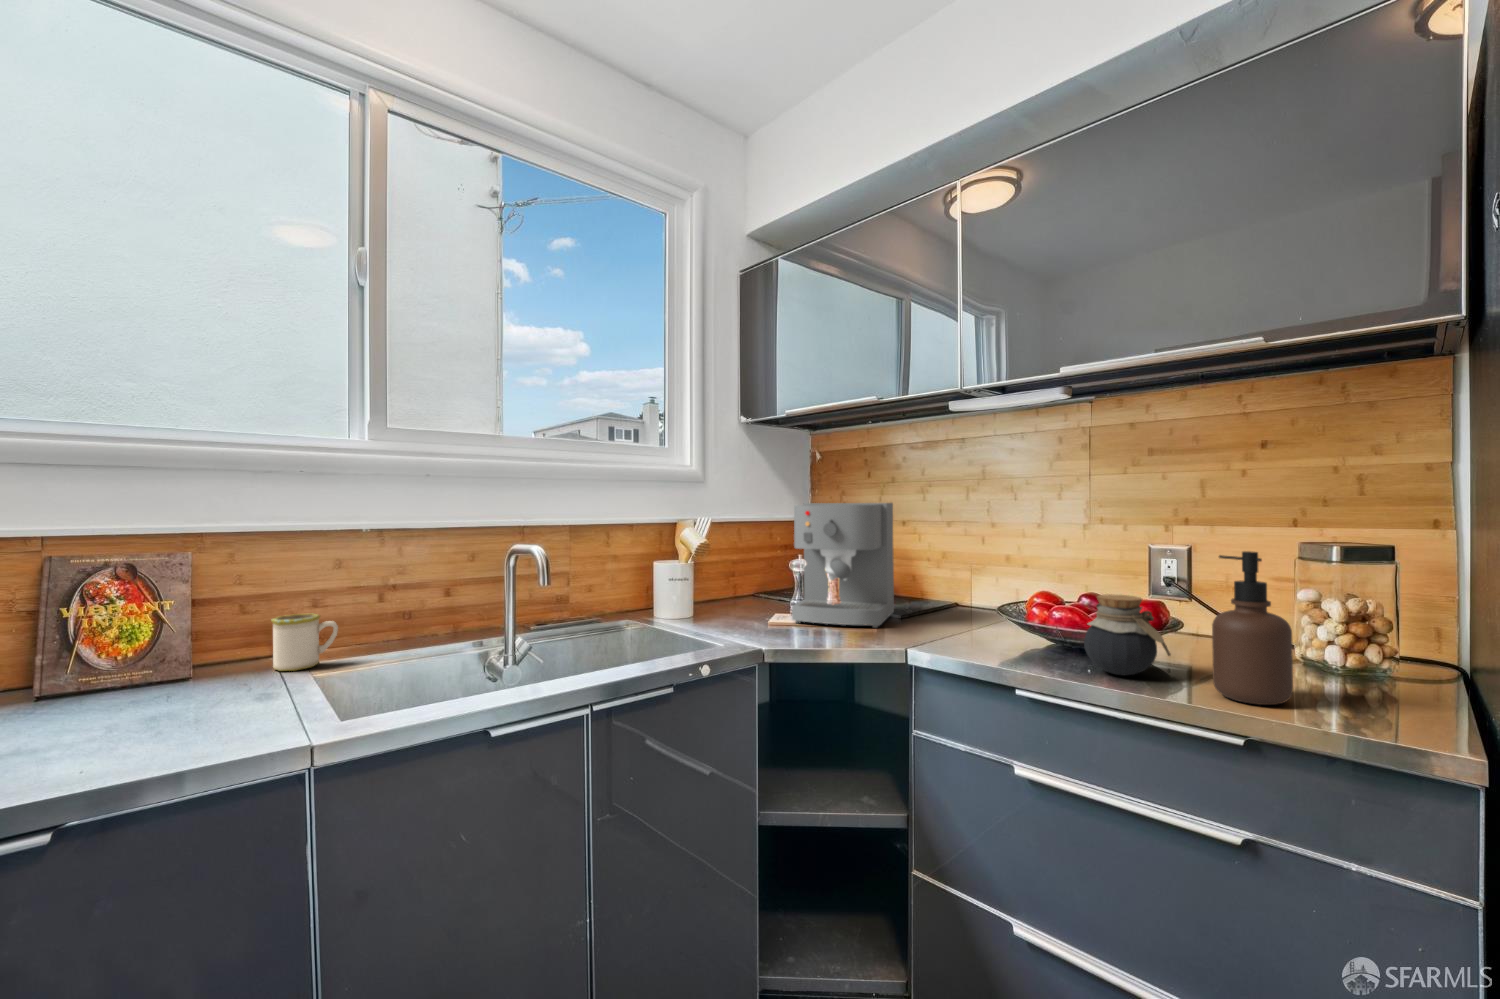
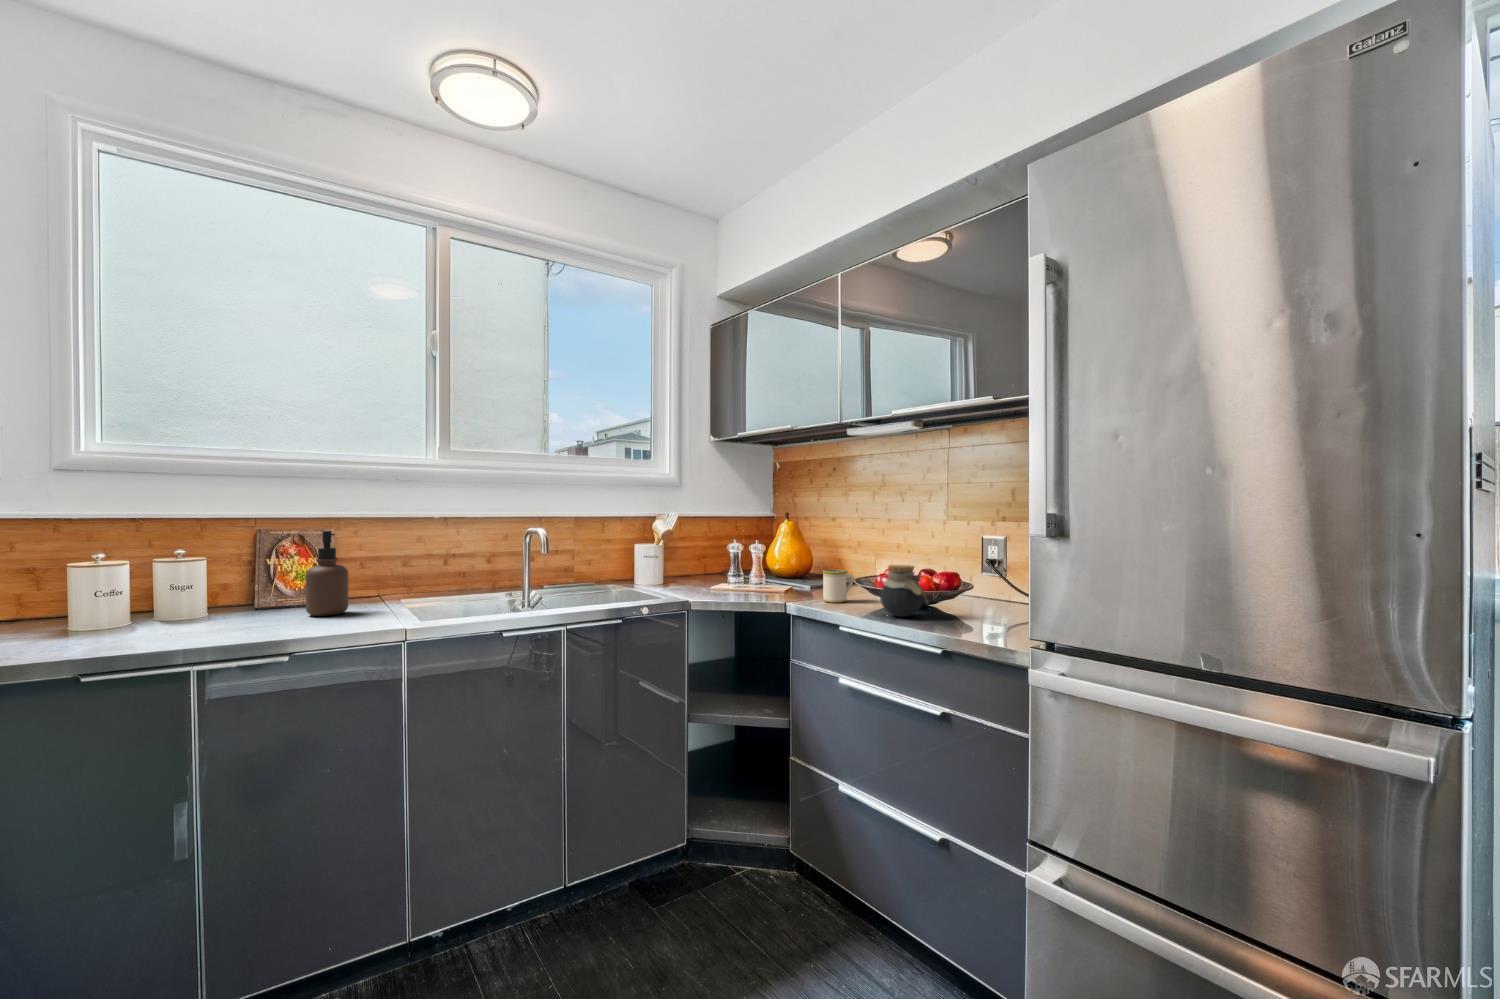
coffee maker: present [792,503,894,628] -> none [728,502,808,592]
soap dispenser: present [1212,551,1293,705] -> present [306,531,349,616]
mug: present [271,614,338,671] -> present [823,569,853,603]

